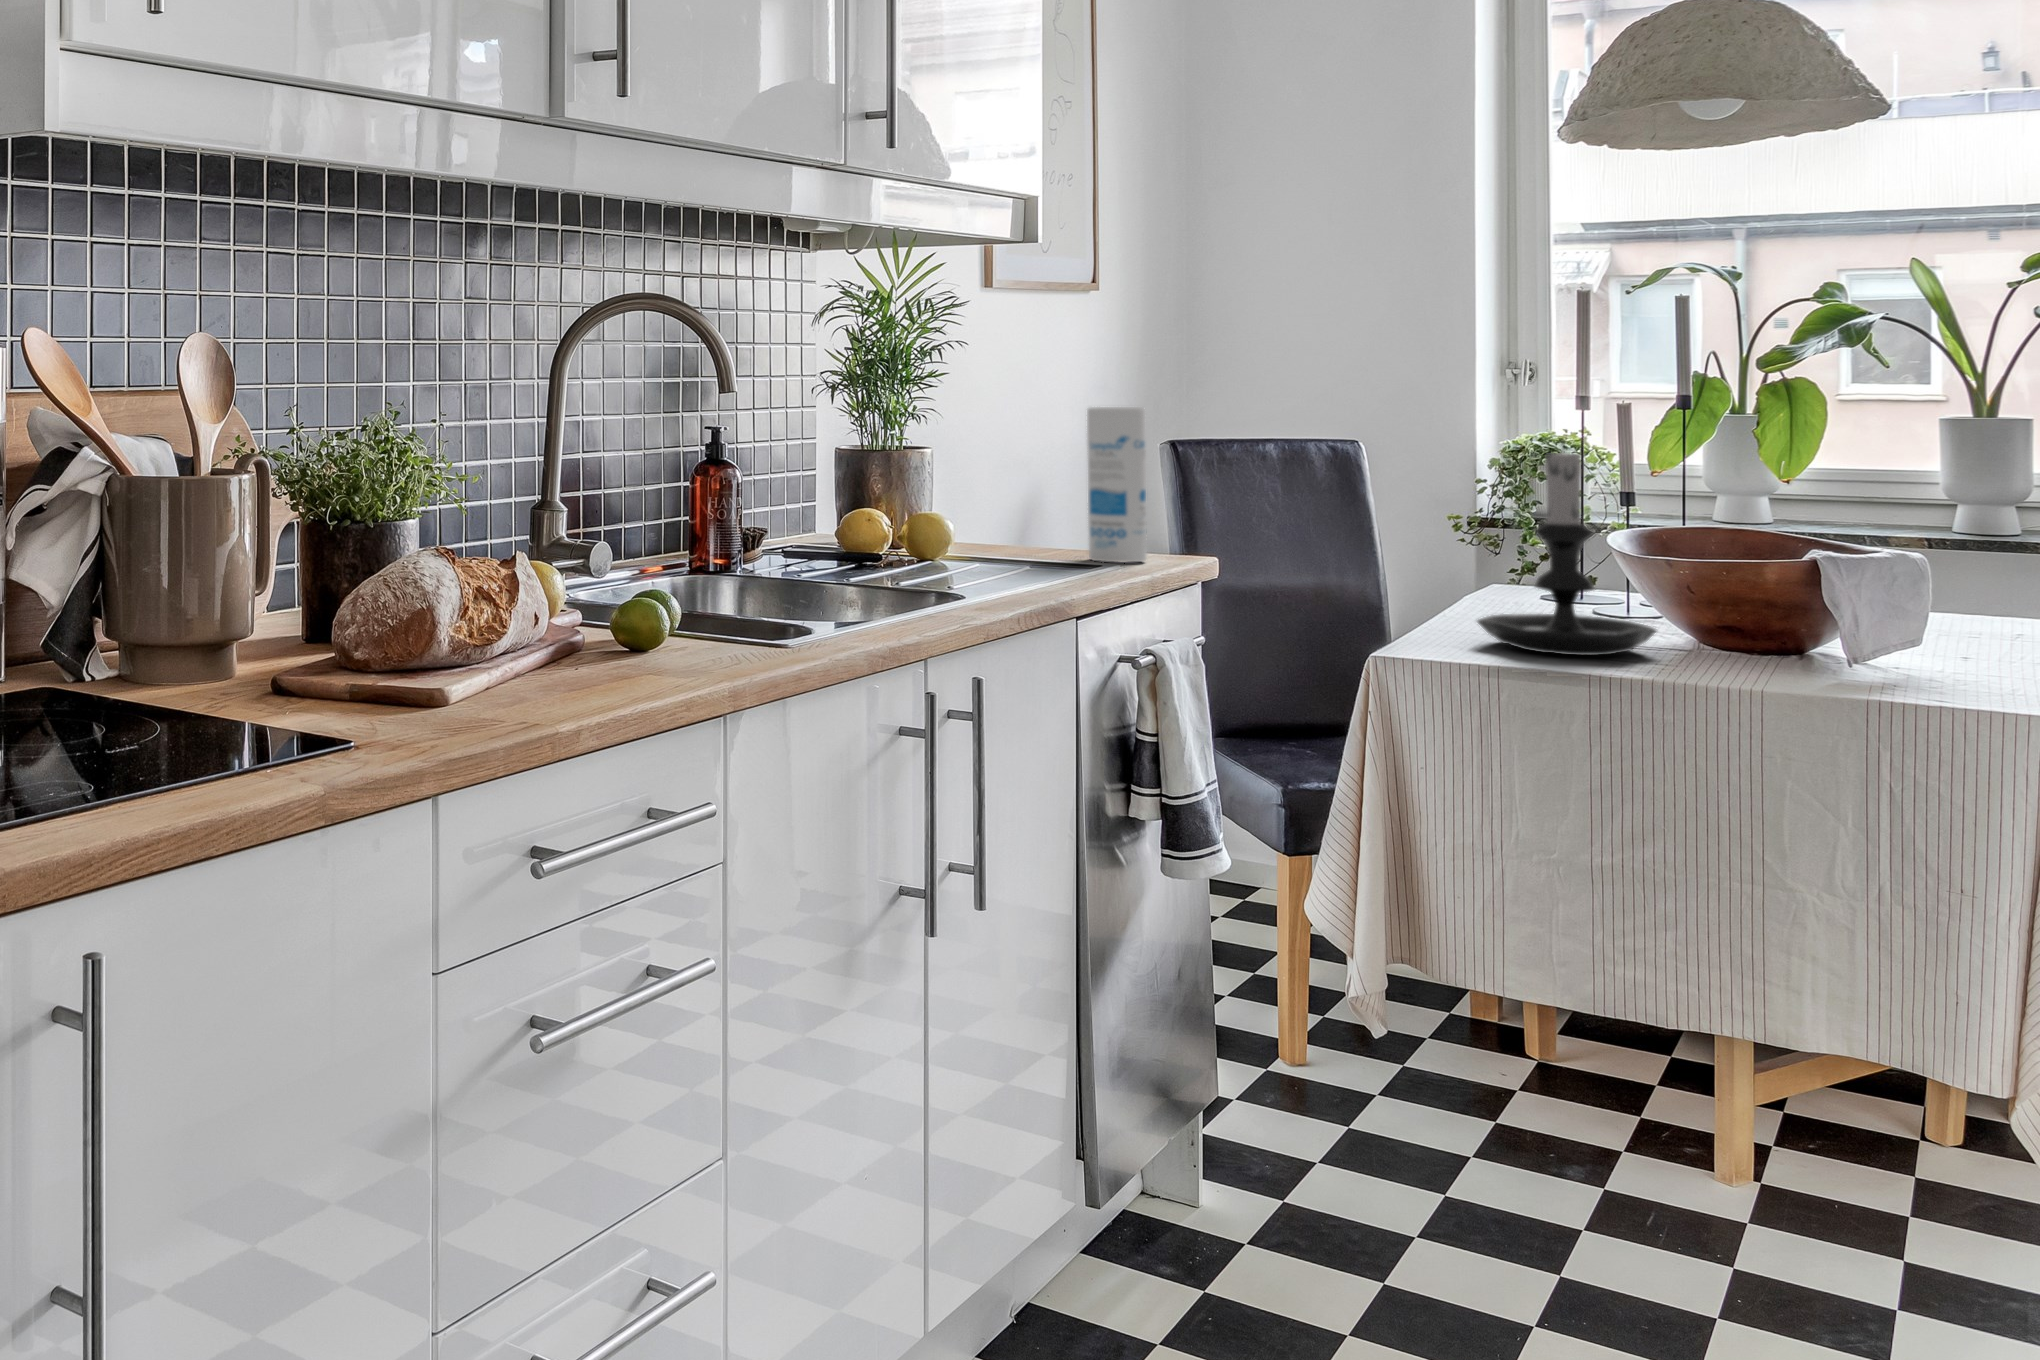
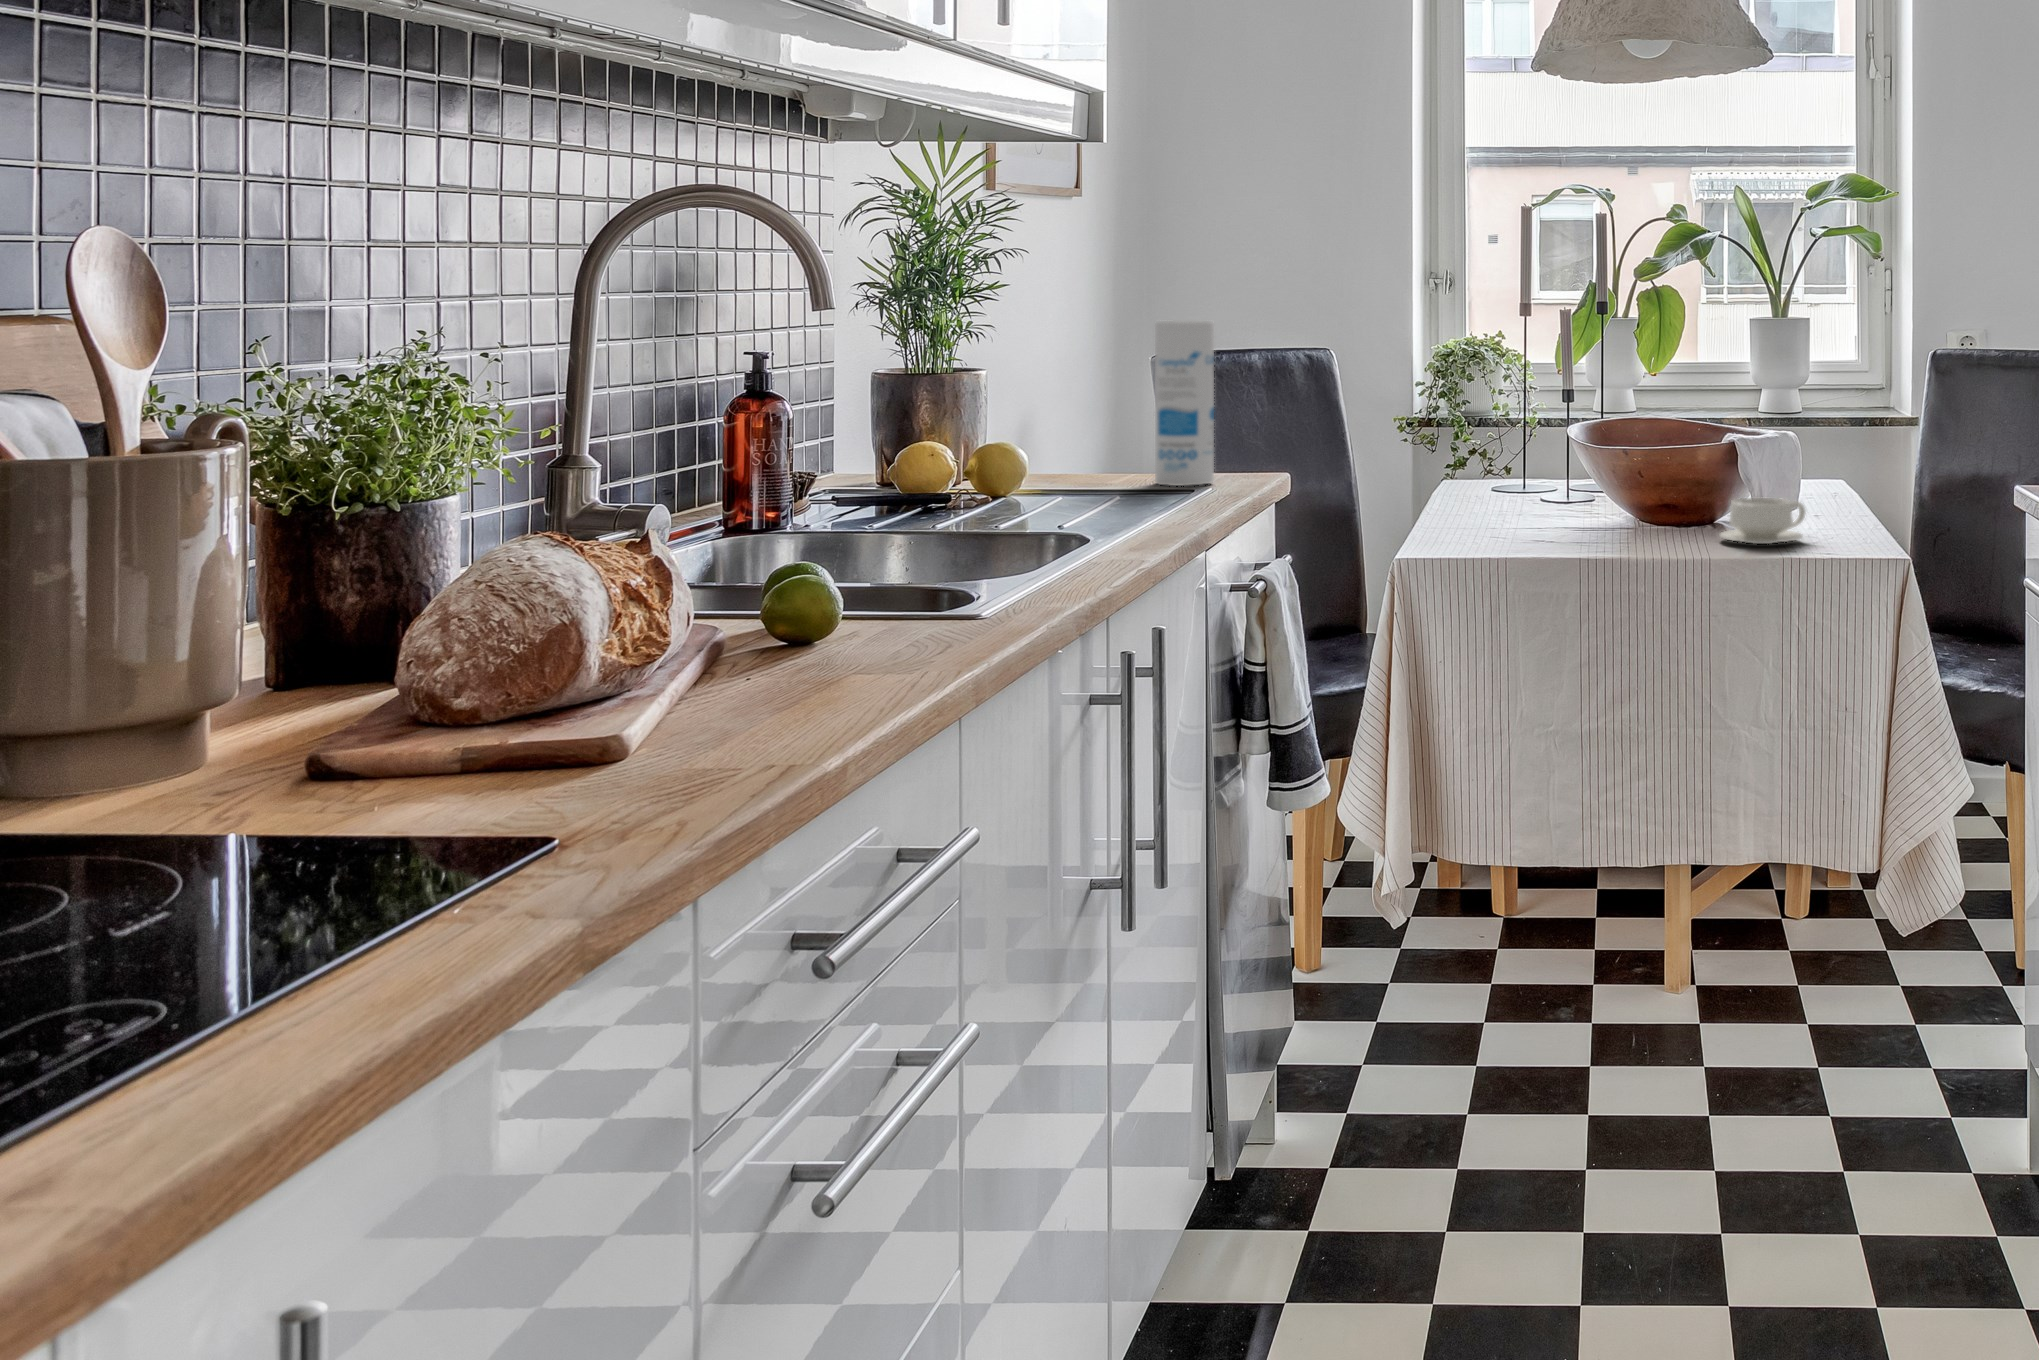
candle holder: present [1477,446,1656,655] -> none [1495,347,1632,543]
teacup: none [1781,621,1917,678] -> present [1720,498,1806,544]

